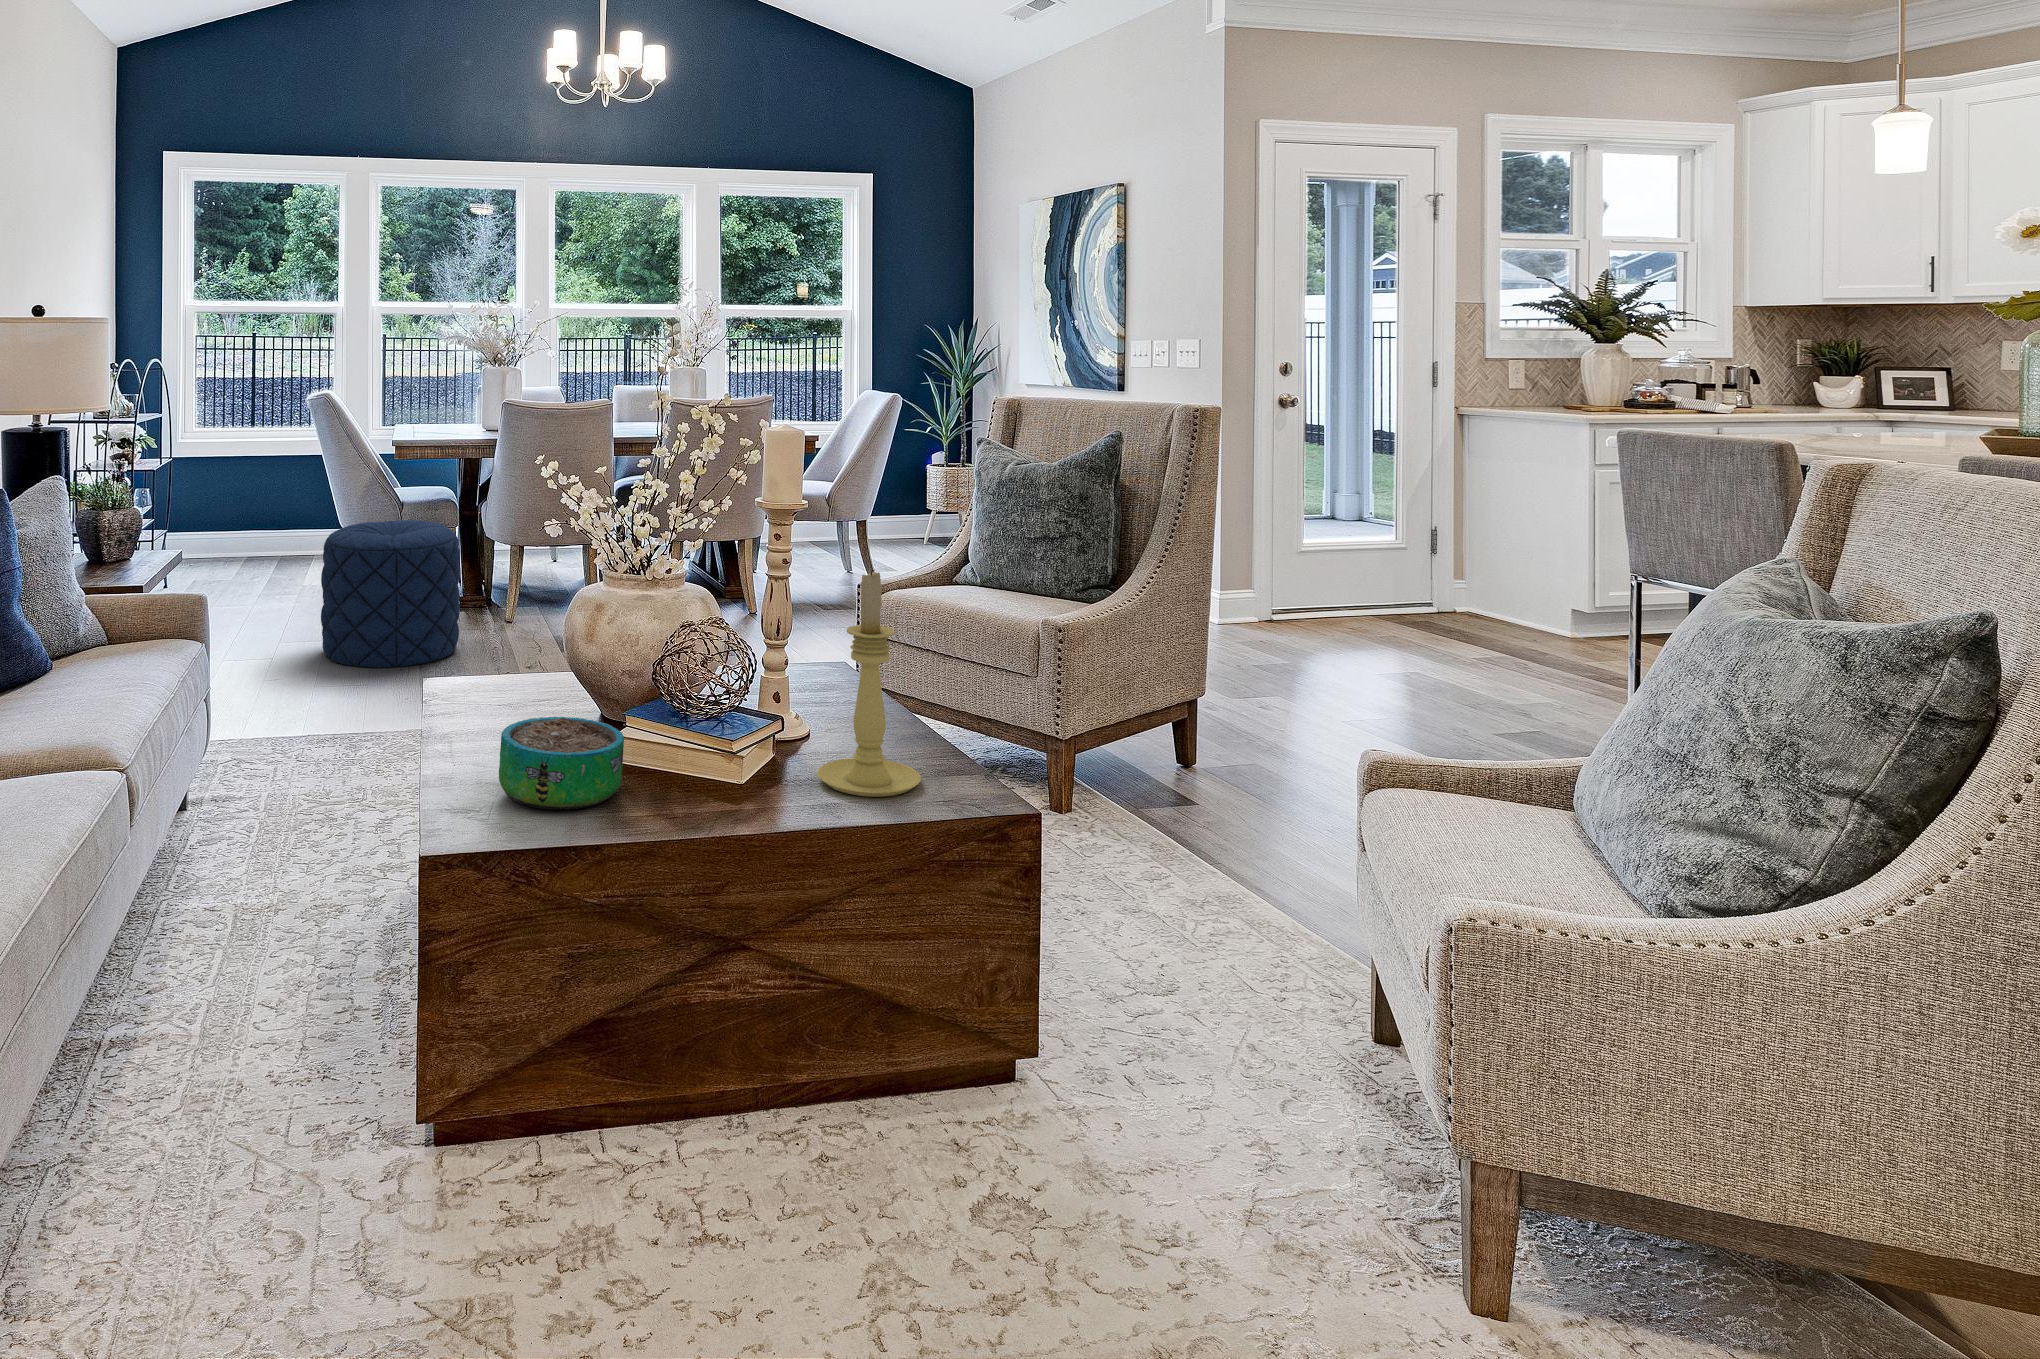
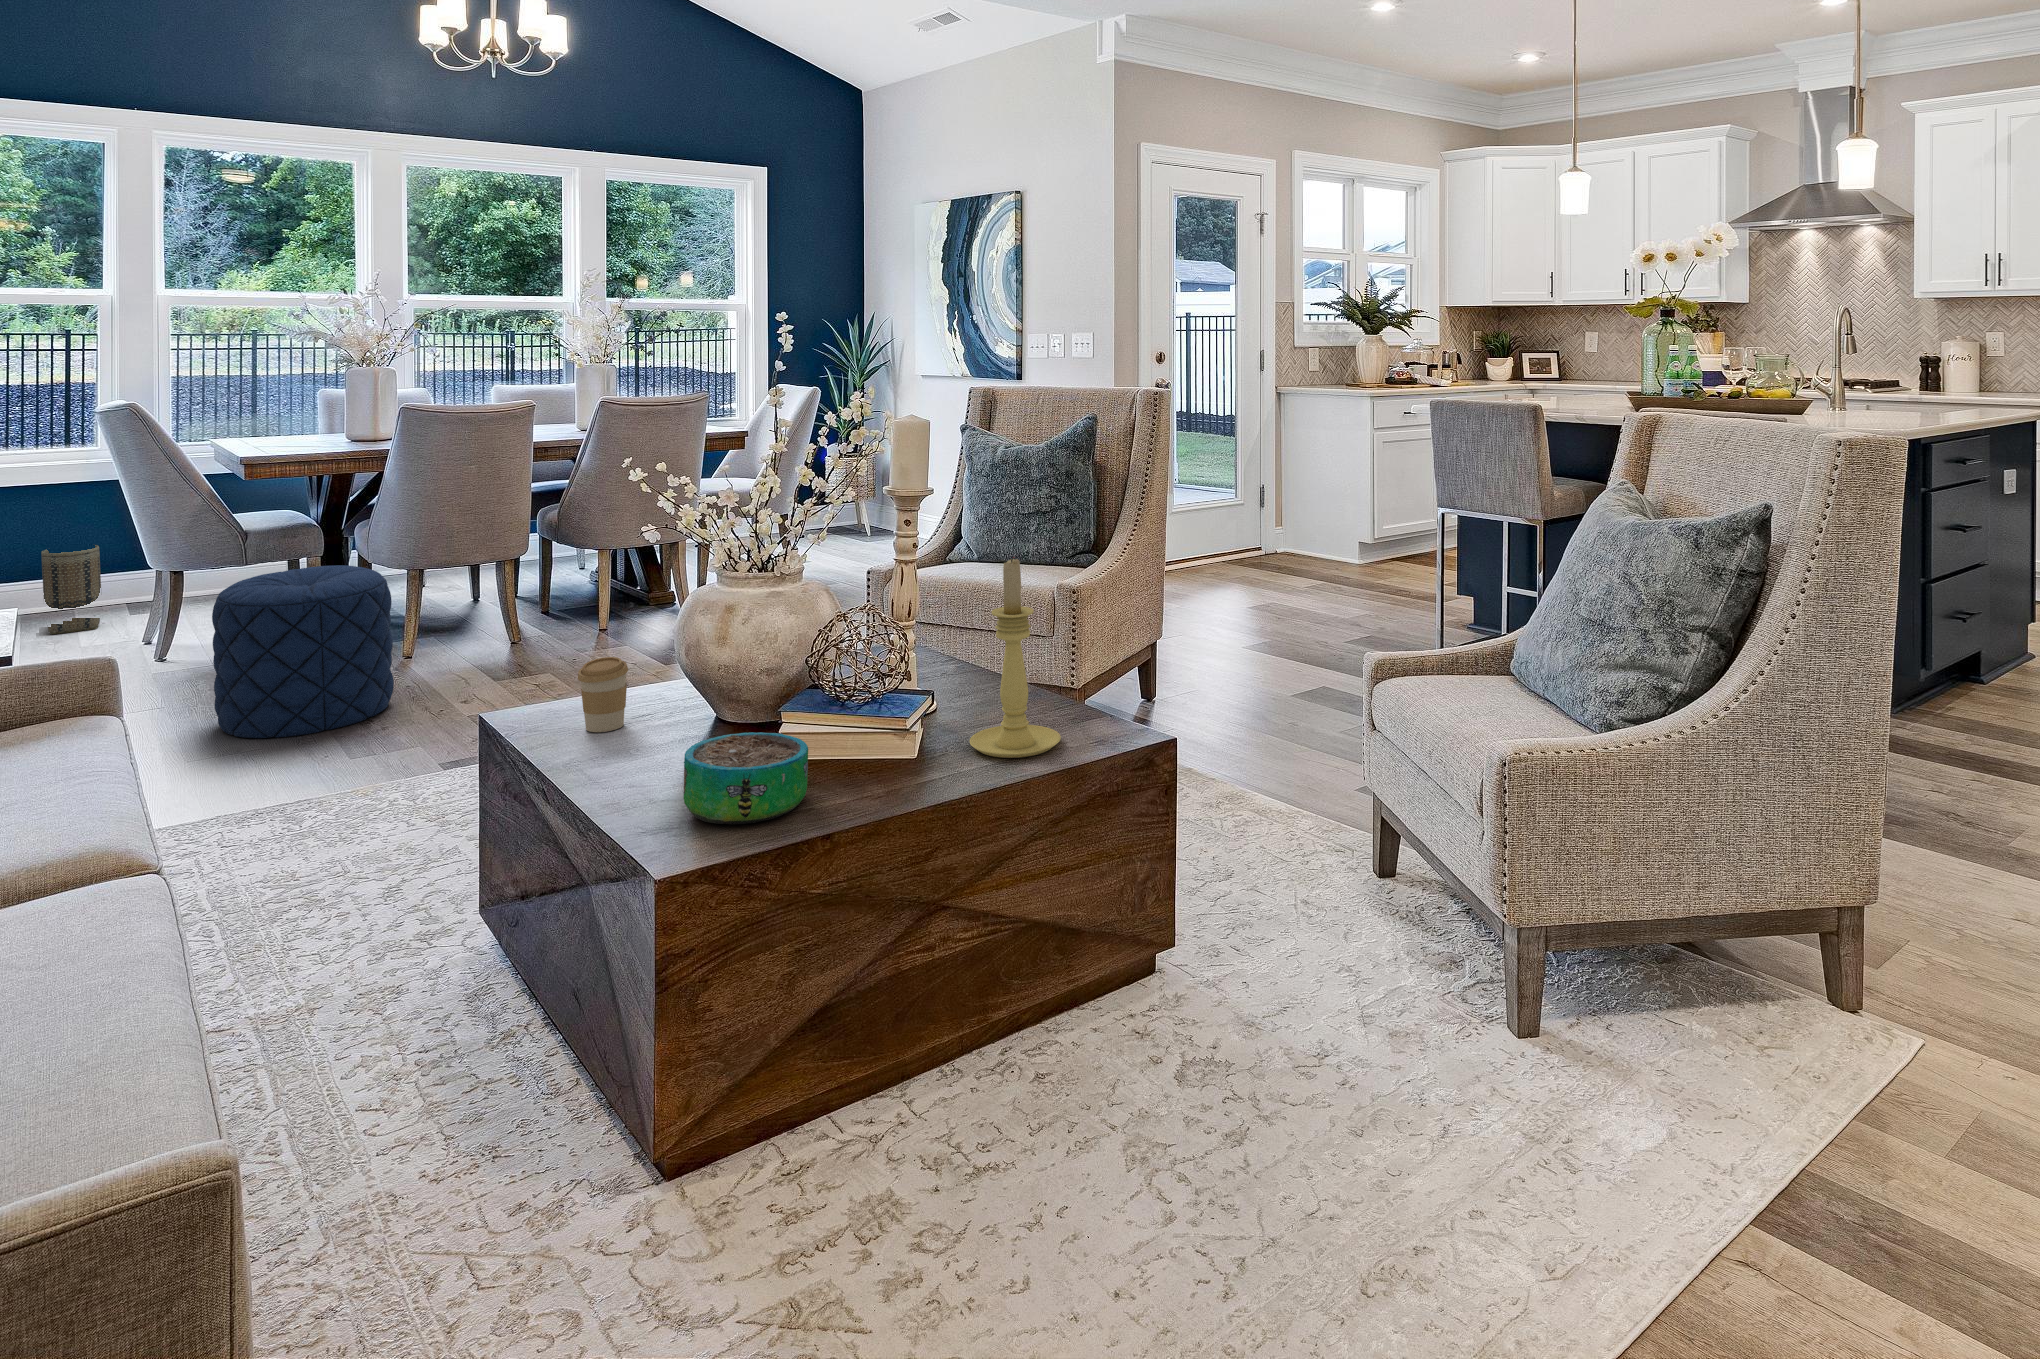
basket: none [257,487,297,559] -> present [41,545,101,635]
coffee cup: none [482,626,529,698] -> present [578,657,628,732]

